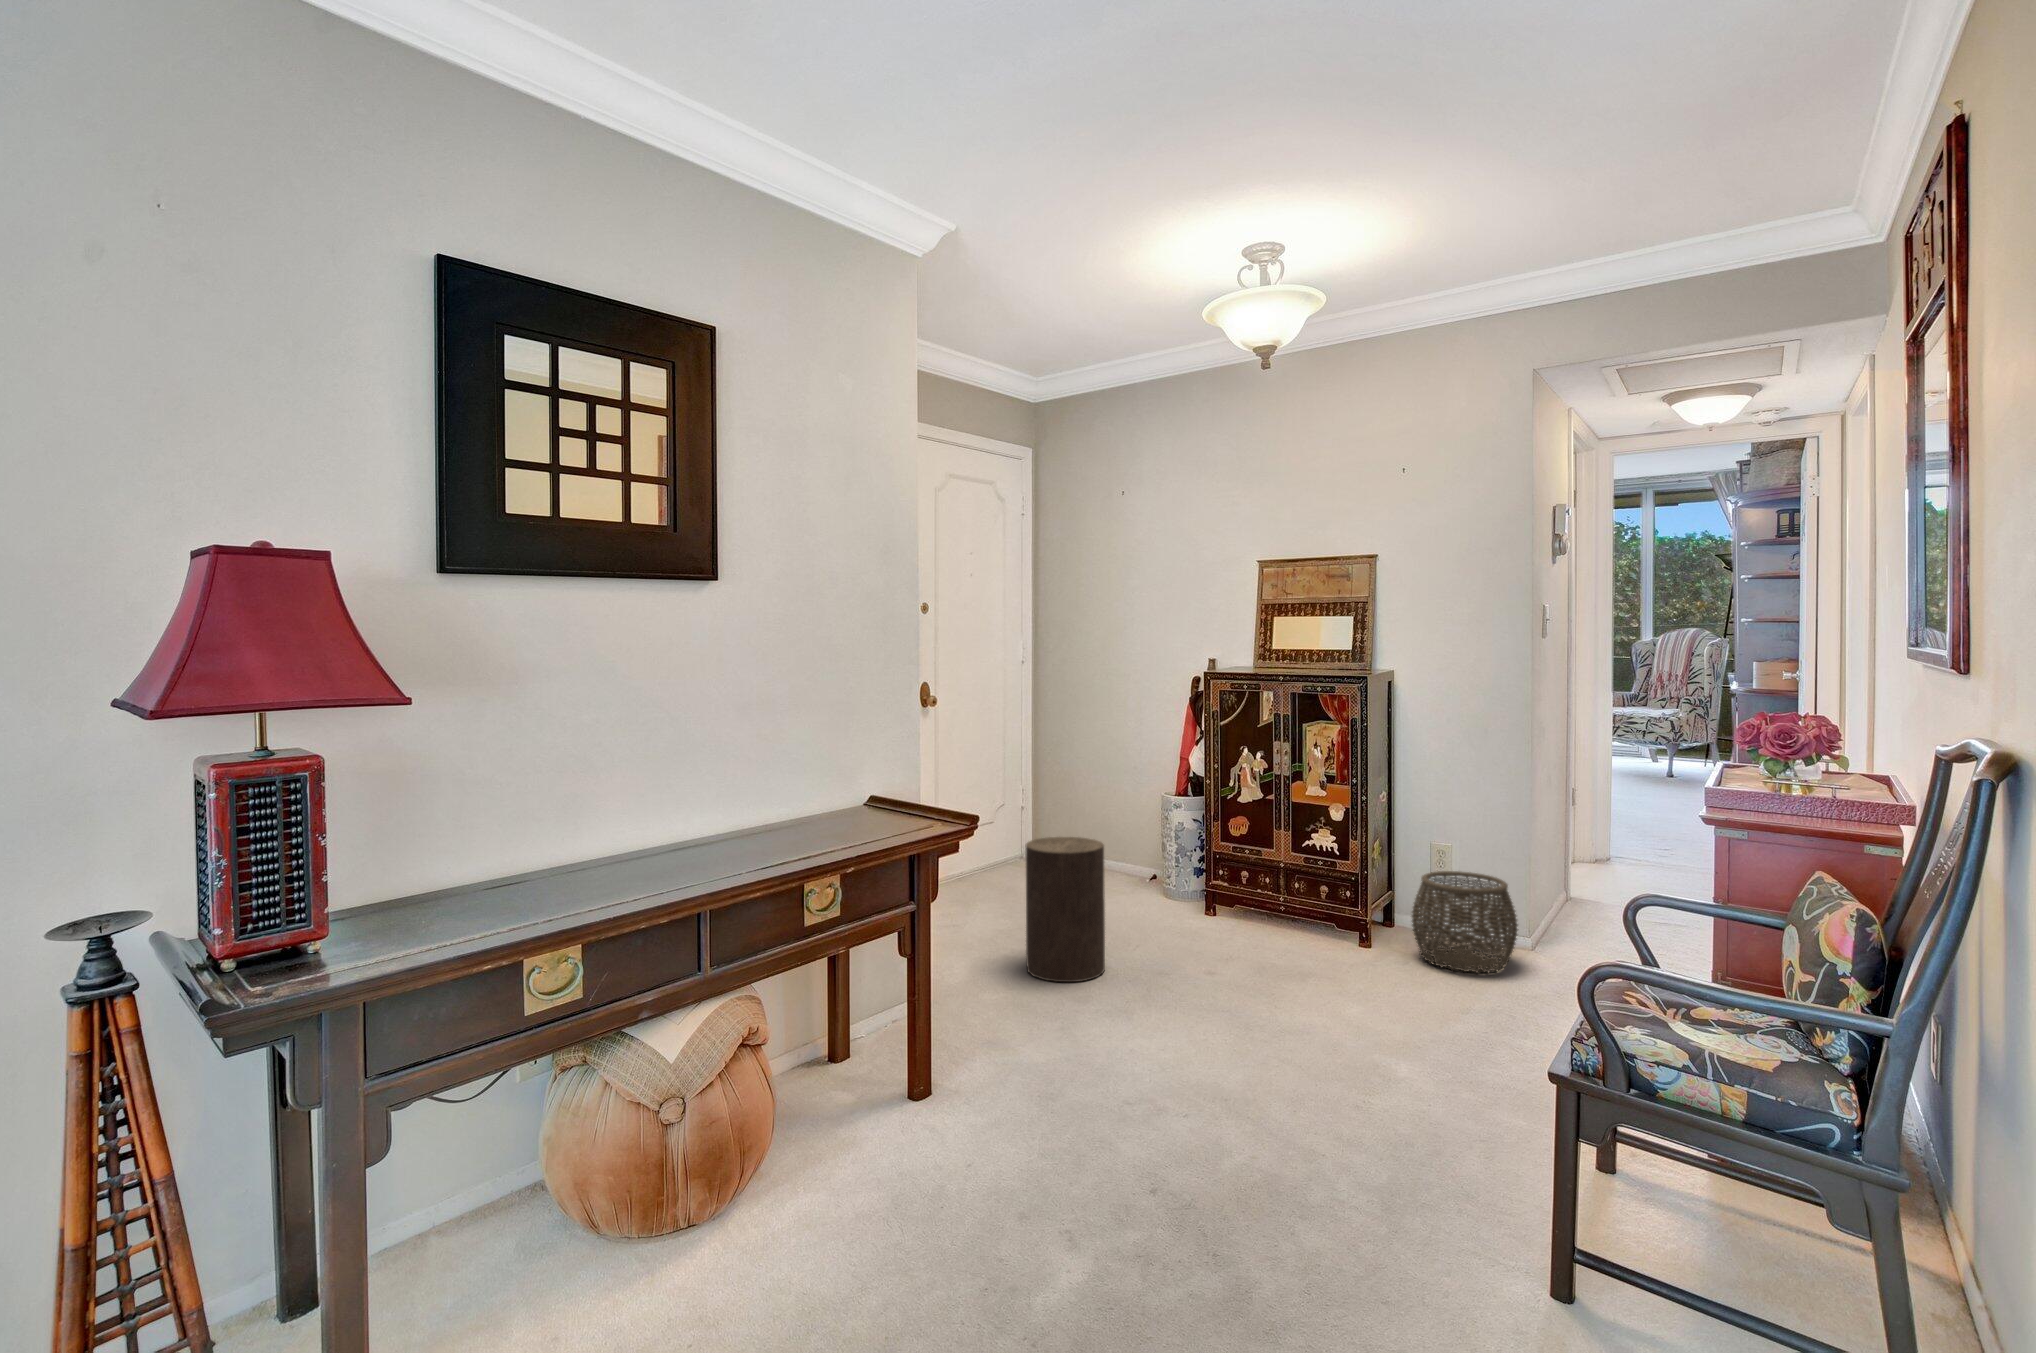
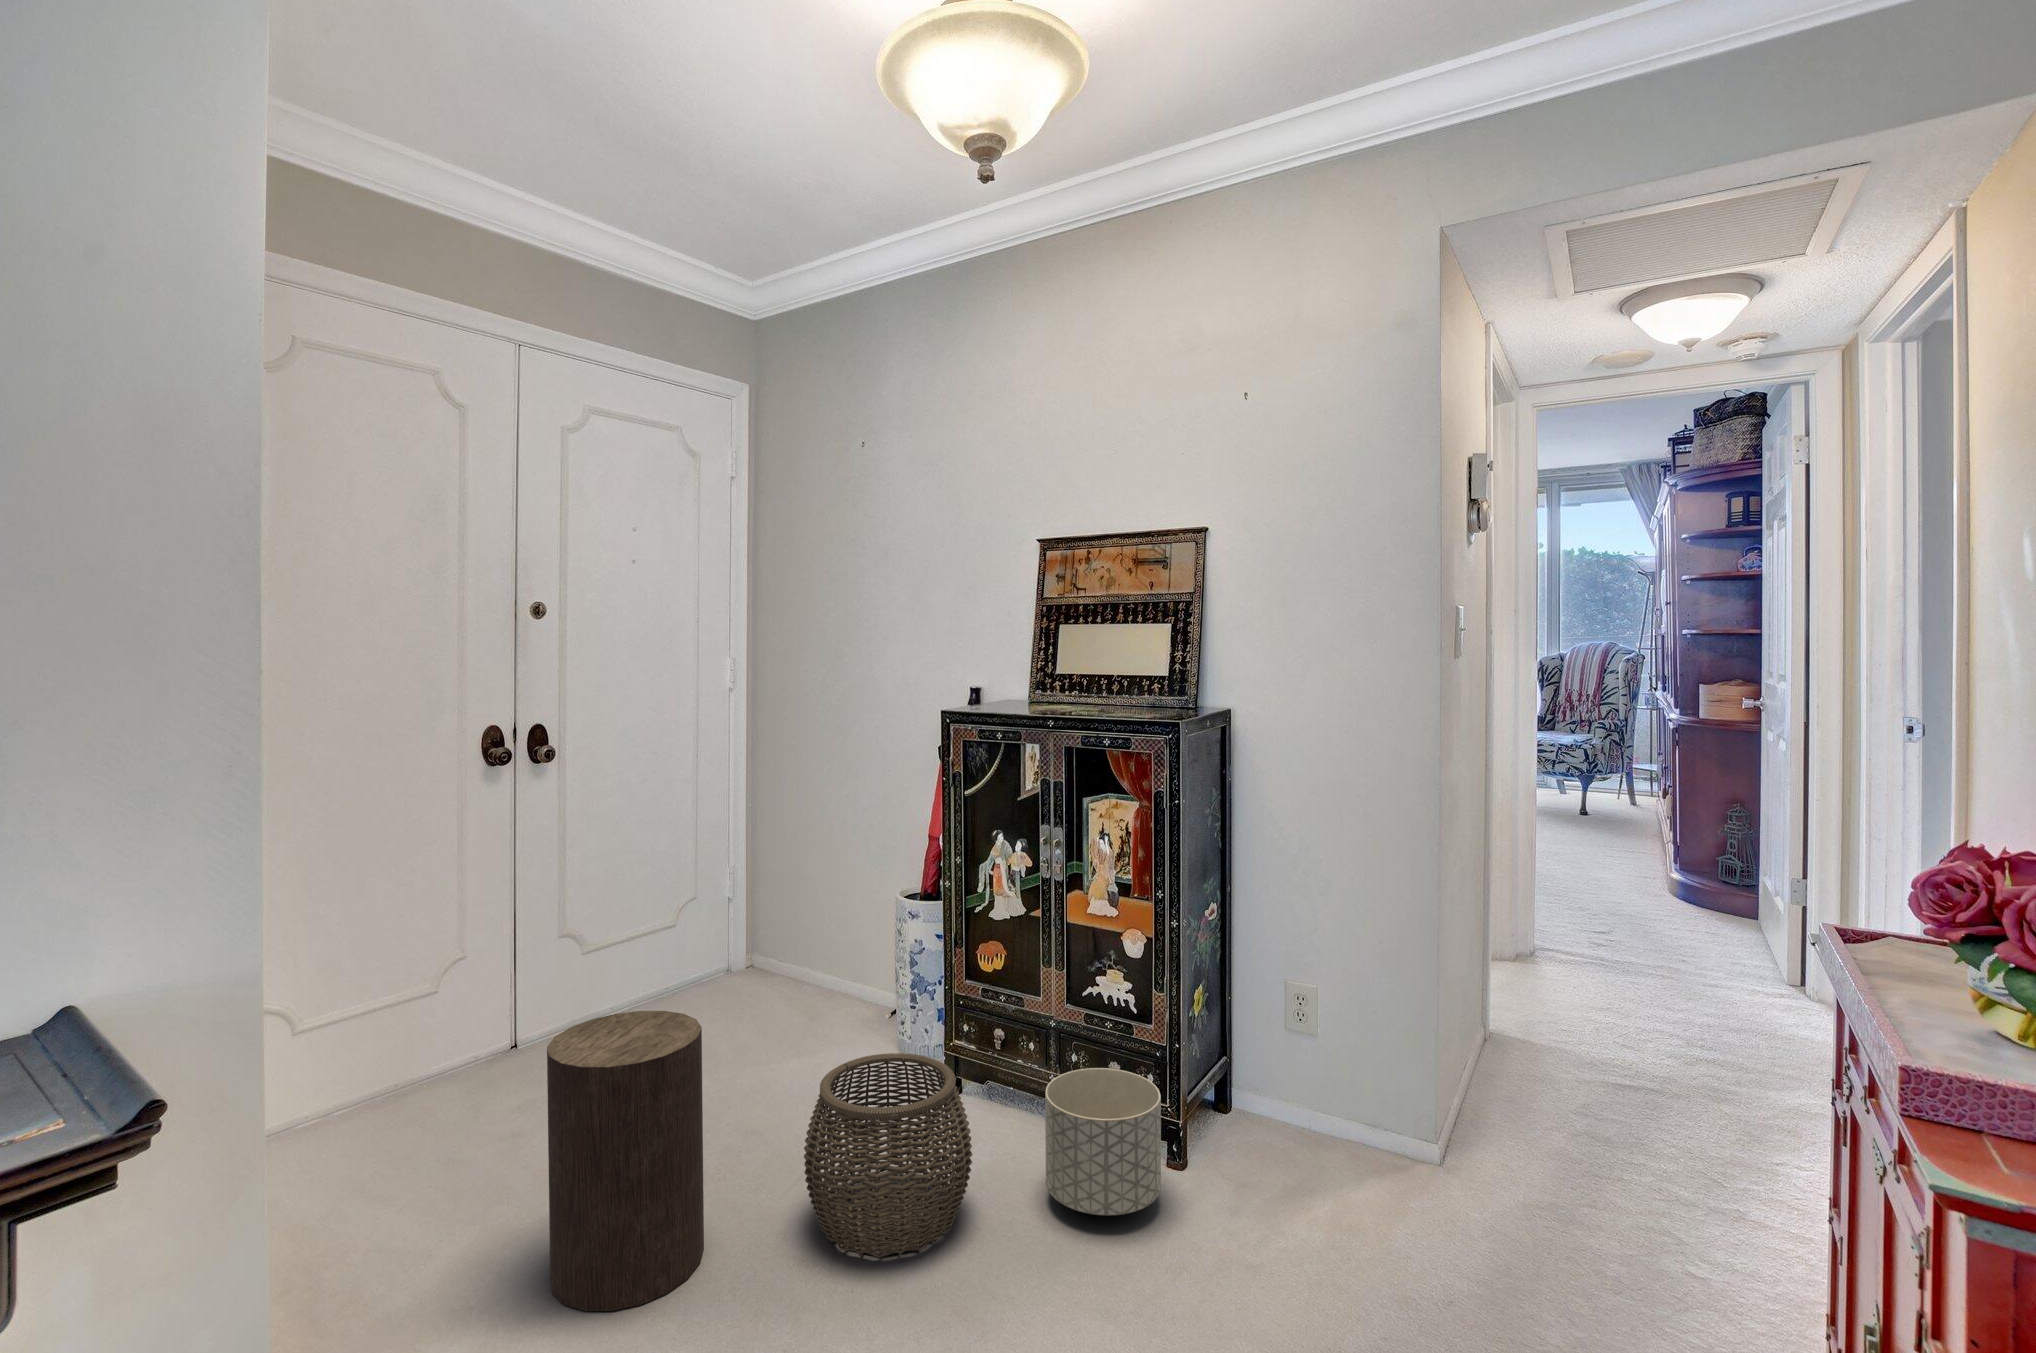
woven basket: present [1412,871,1518,973] -> present [804,1053,972,1258]
planter: none [1290,883,1360,960] -> present [1045,1068,1161,1216]

